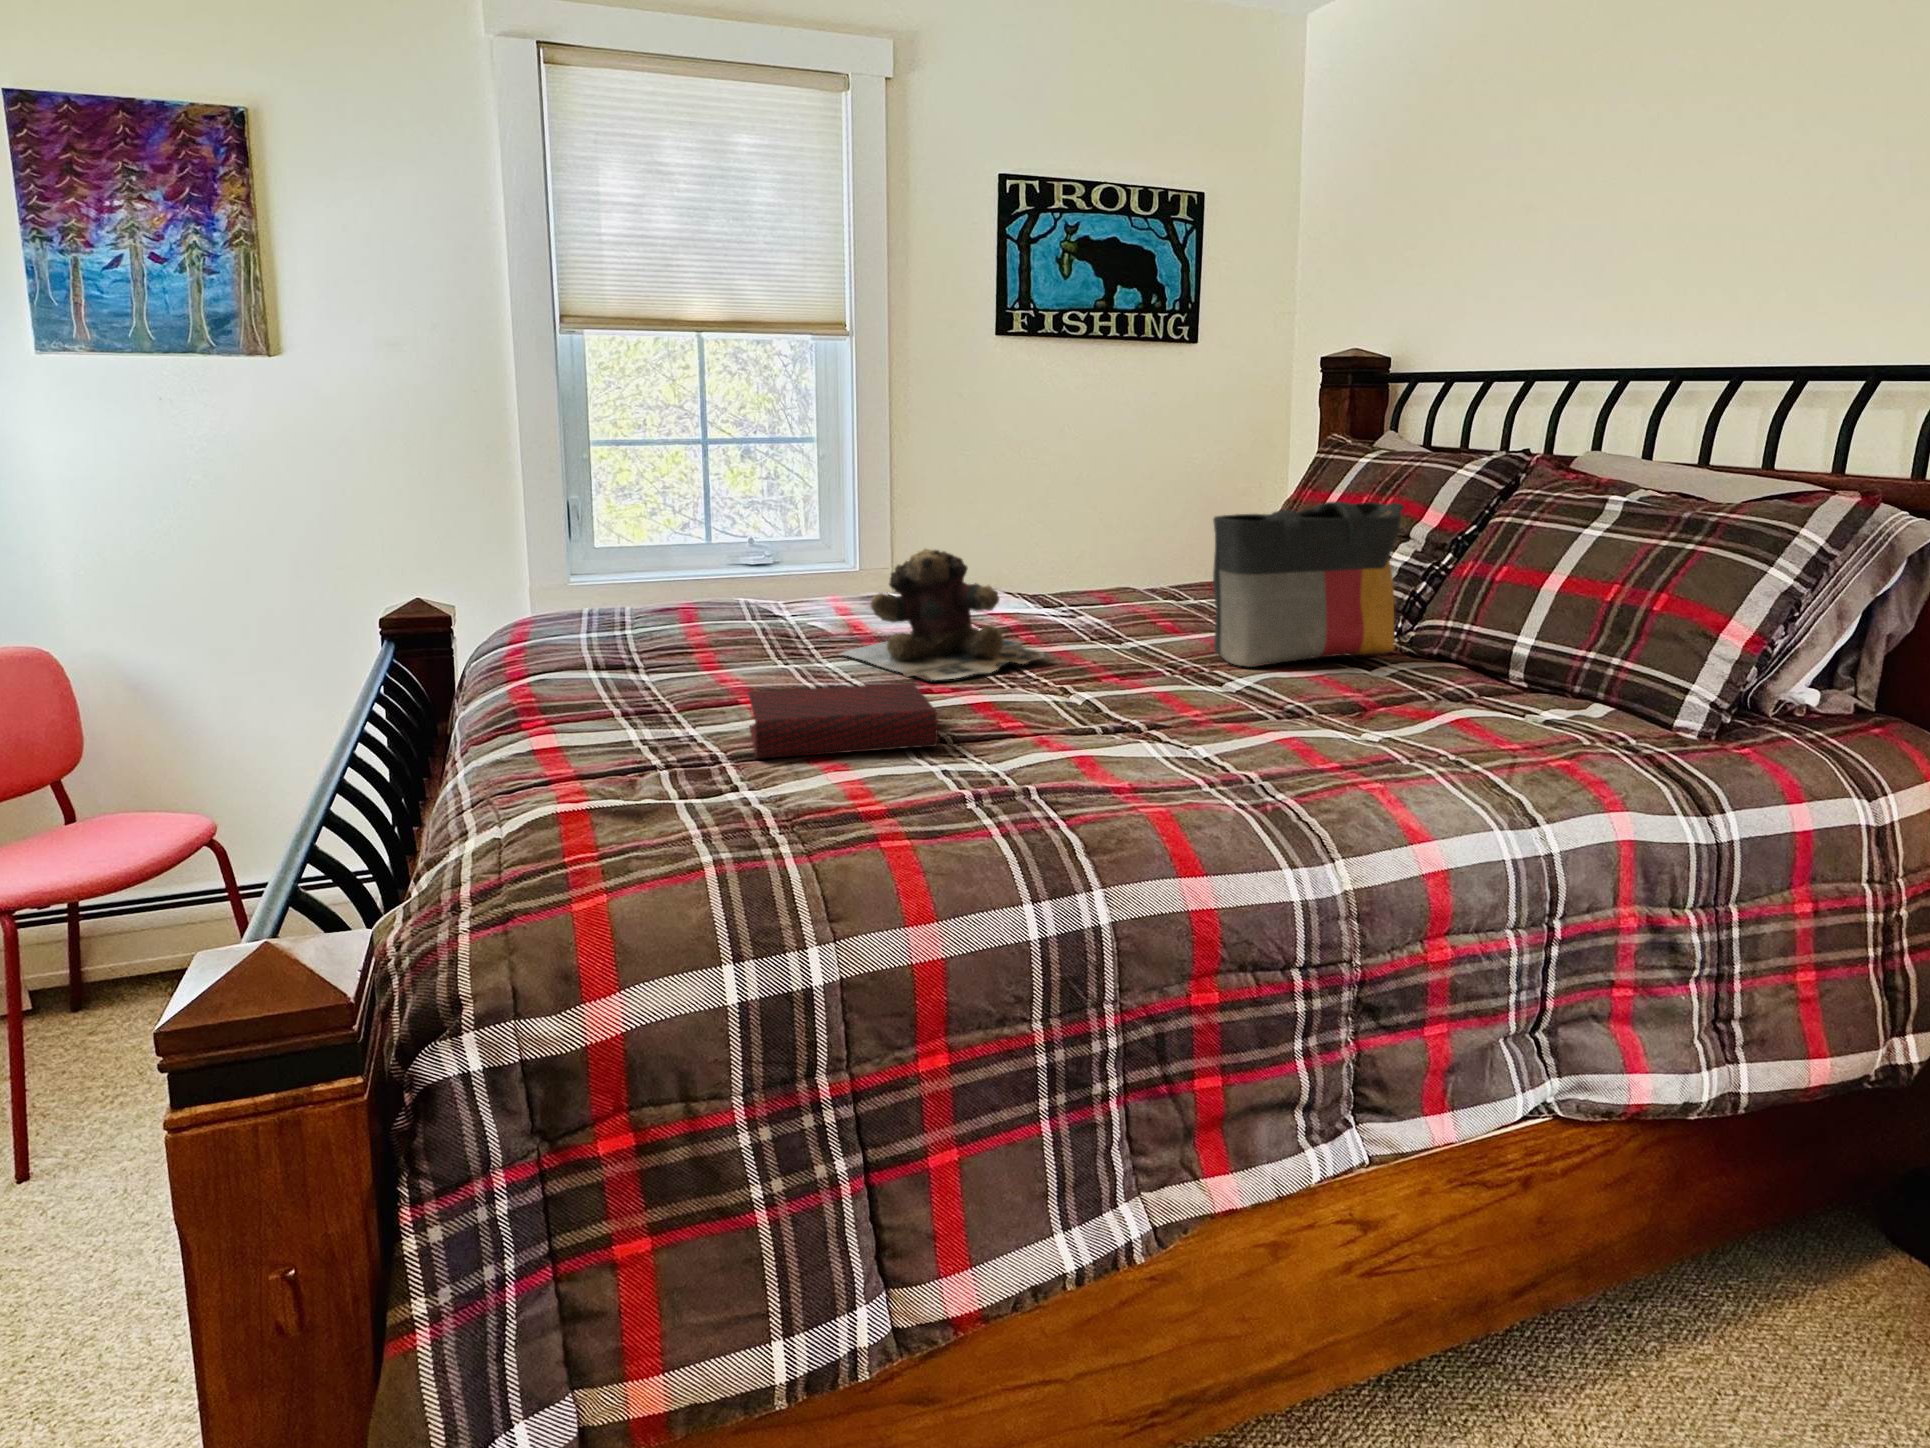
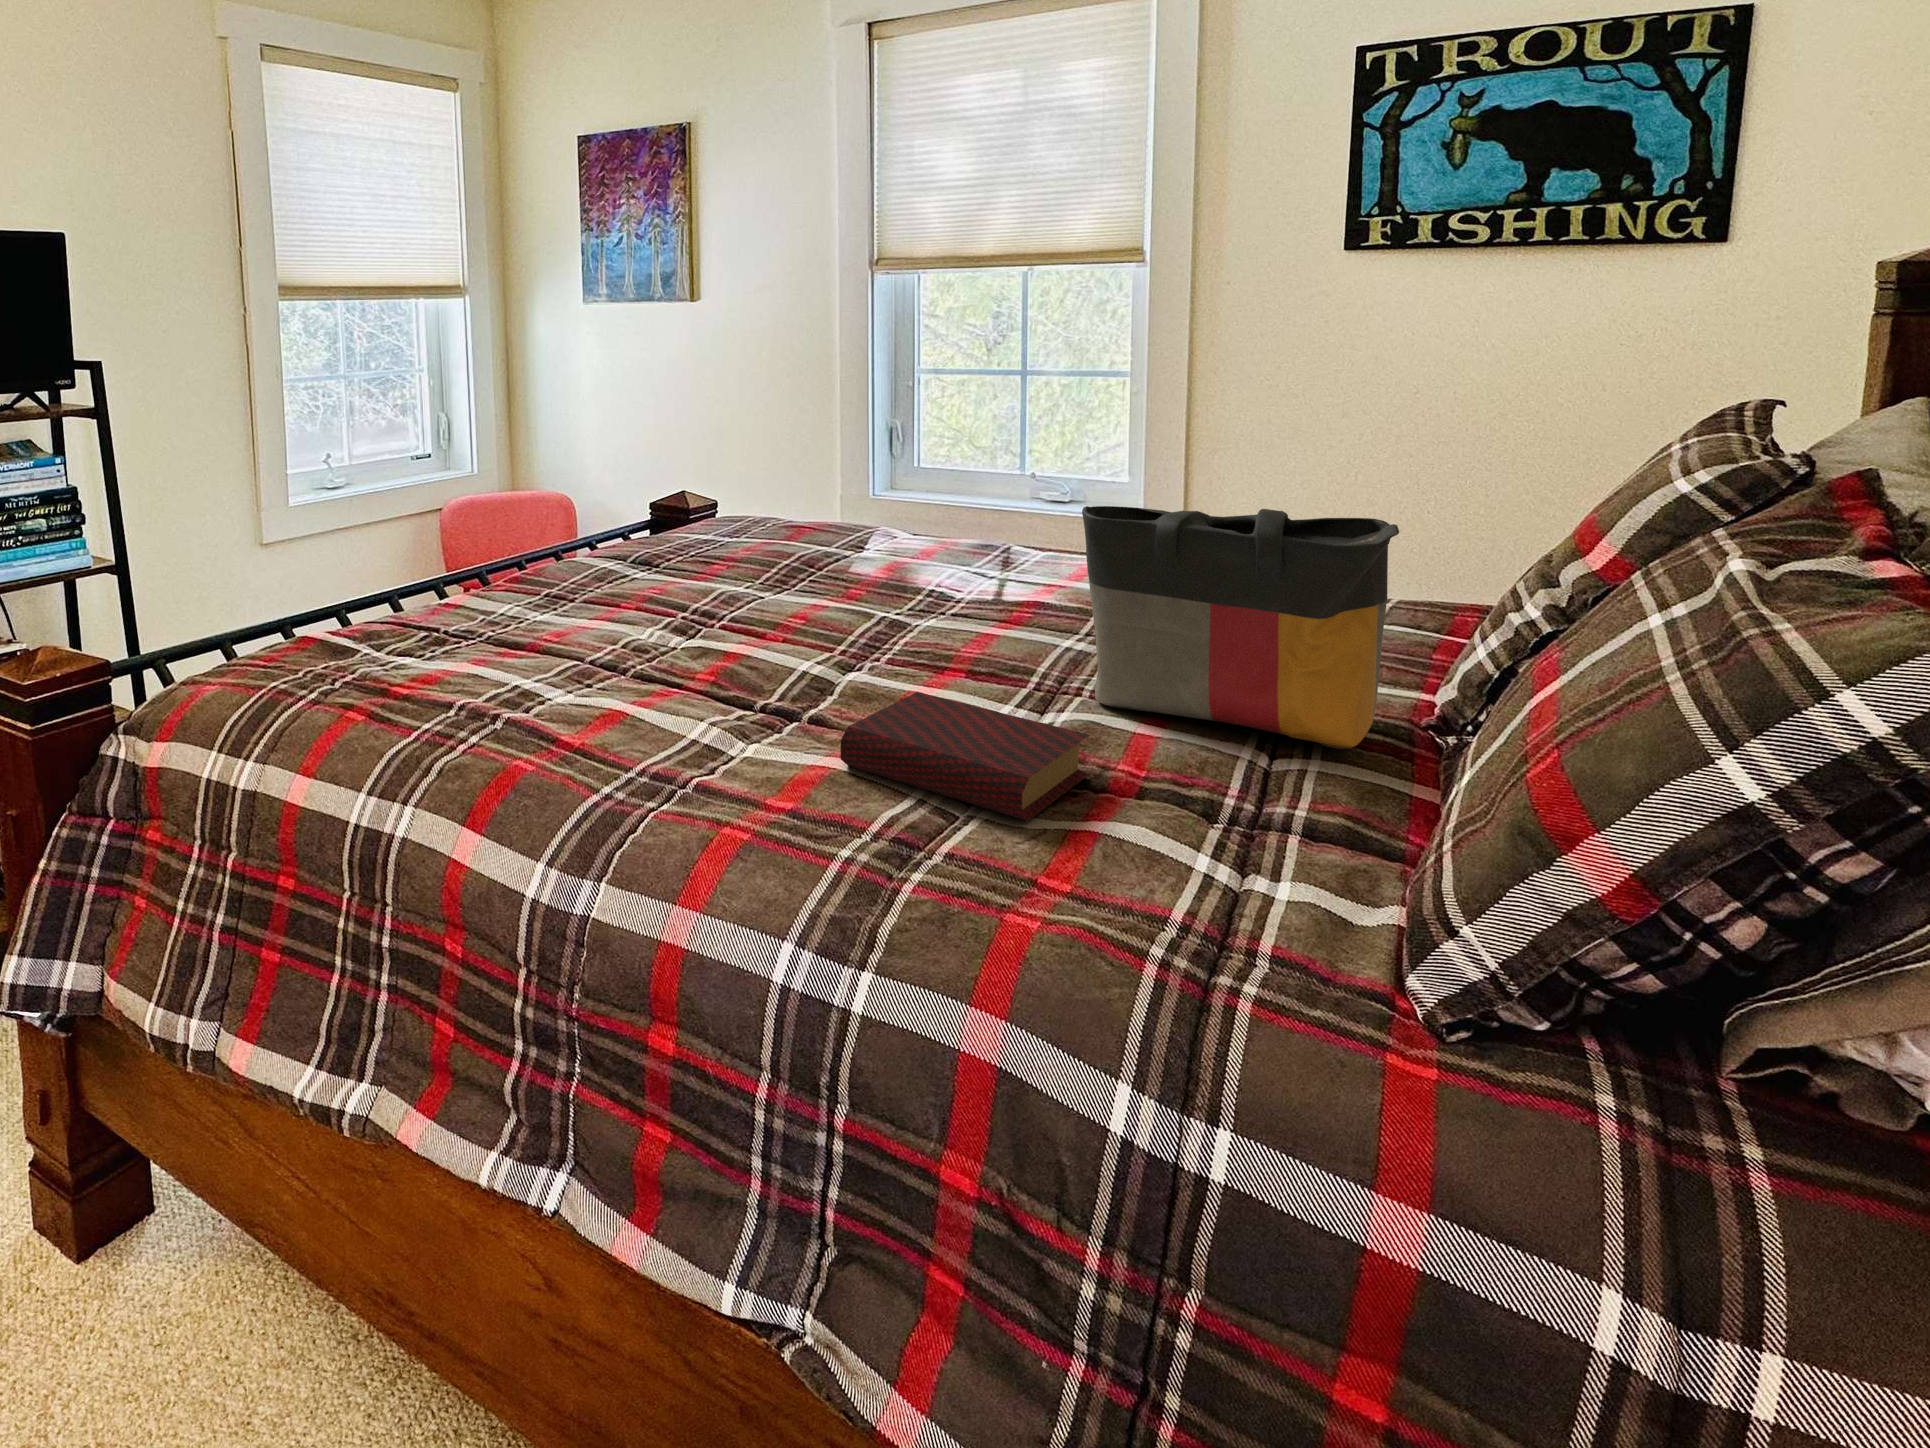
teddy bear: present [841,549,1050,680] -> none [756,497,926,632]
book: present [748,683,938,759] -> present [841,692,1090,821]

